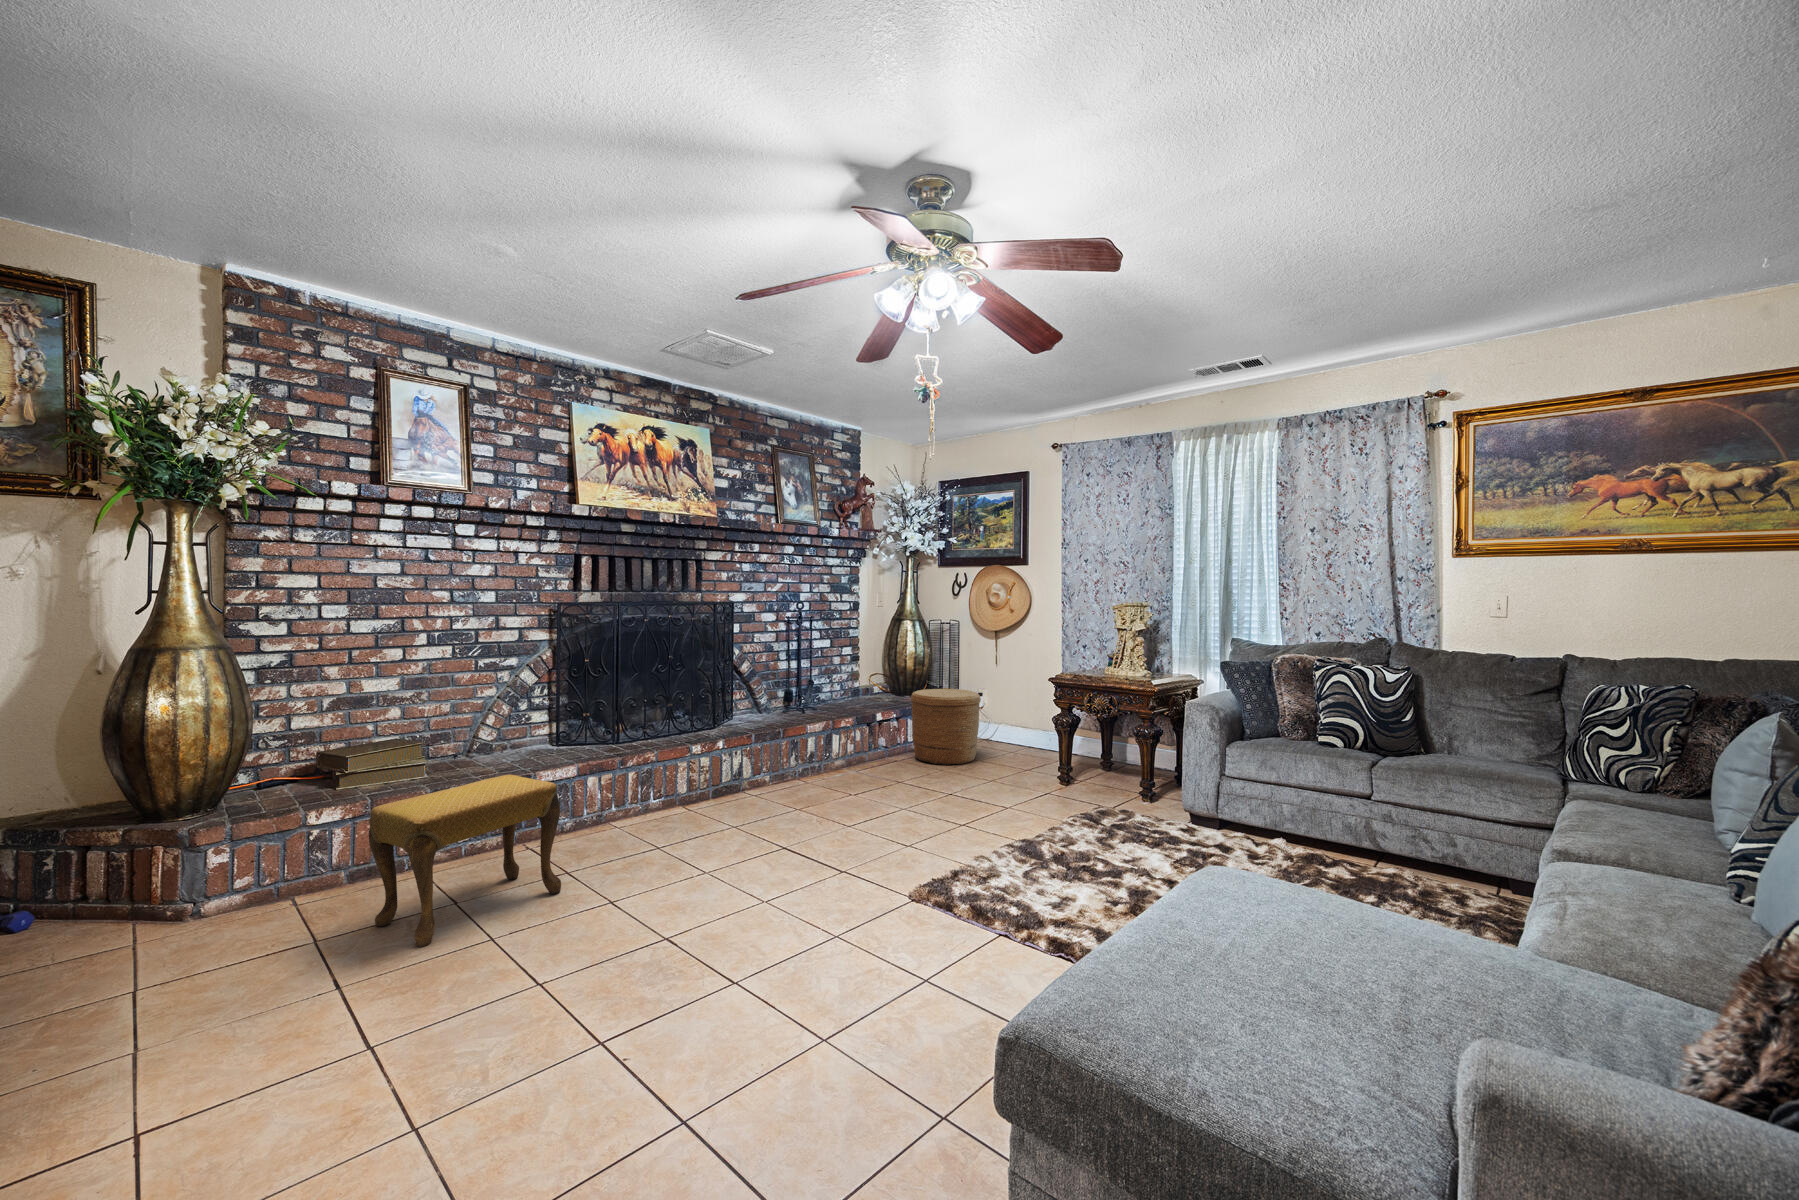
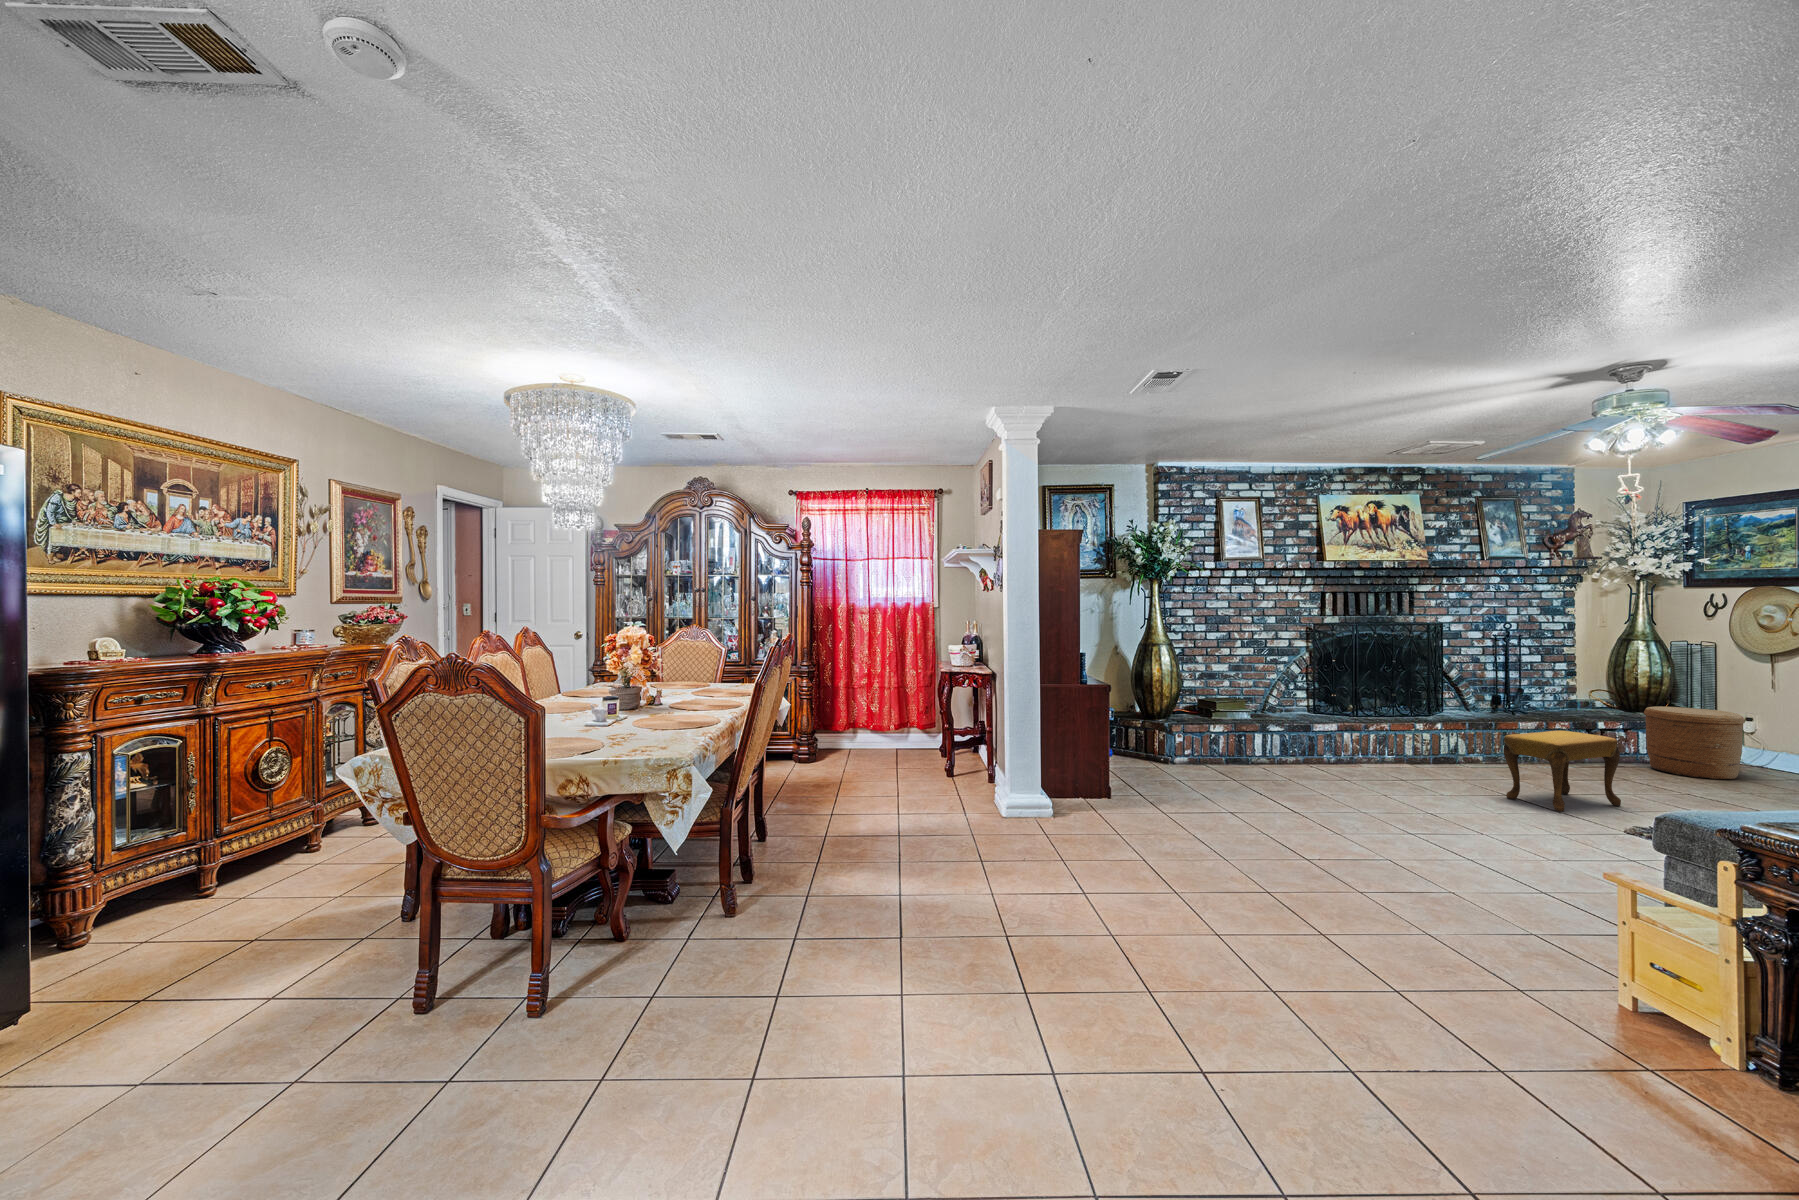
footstool: present [369,774,561,947] -> present [1503,730,1621,812]

